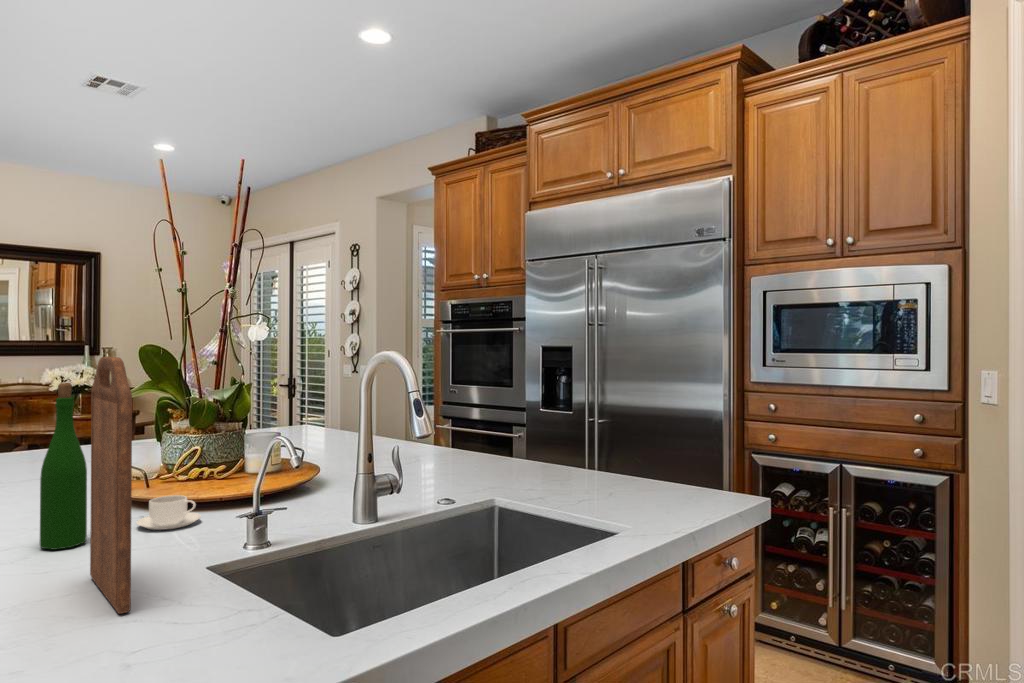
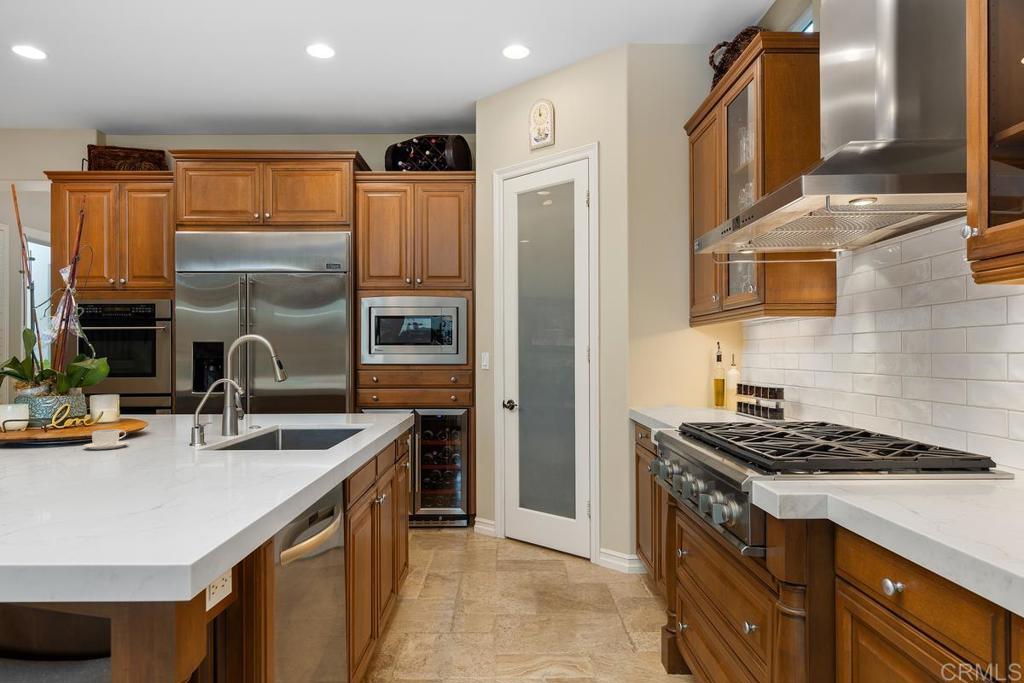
cutting board: present [90,357,132,614] -> none [149,333,221,458]
wine bottle: present [40,383,87,550] -> none [50,351,83,459]

